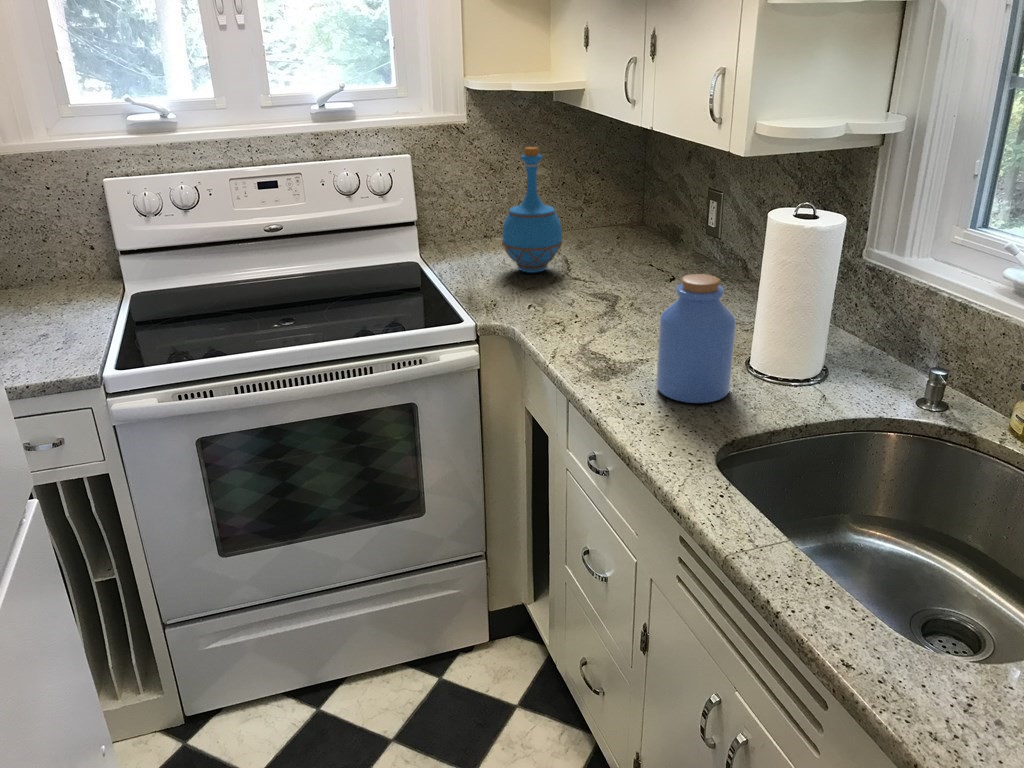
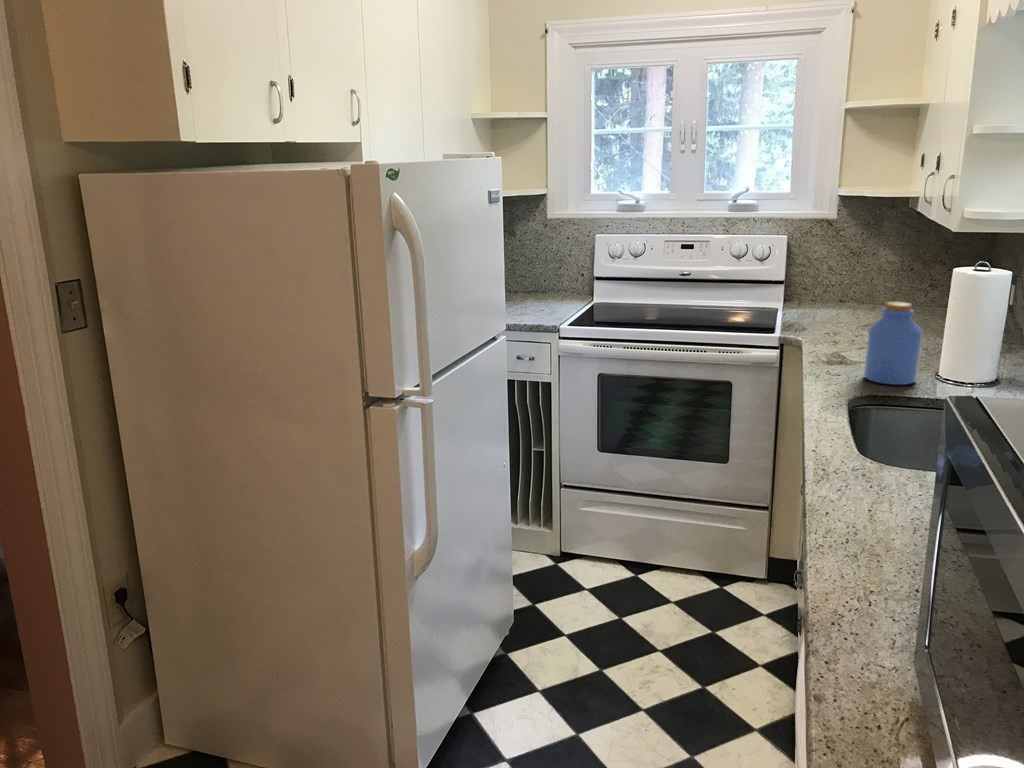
bottle: present [502,147,562,273] -> none [834,233,882,322]

